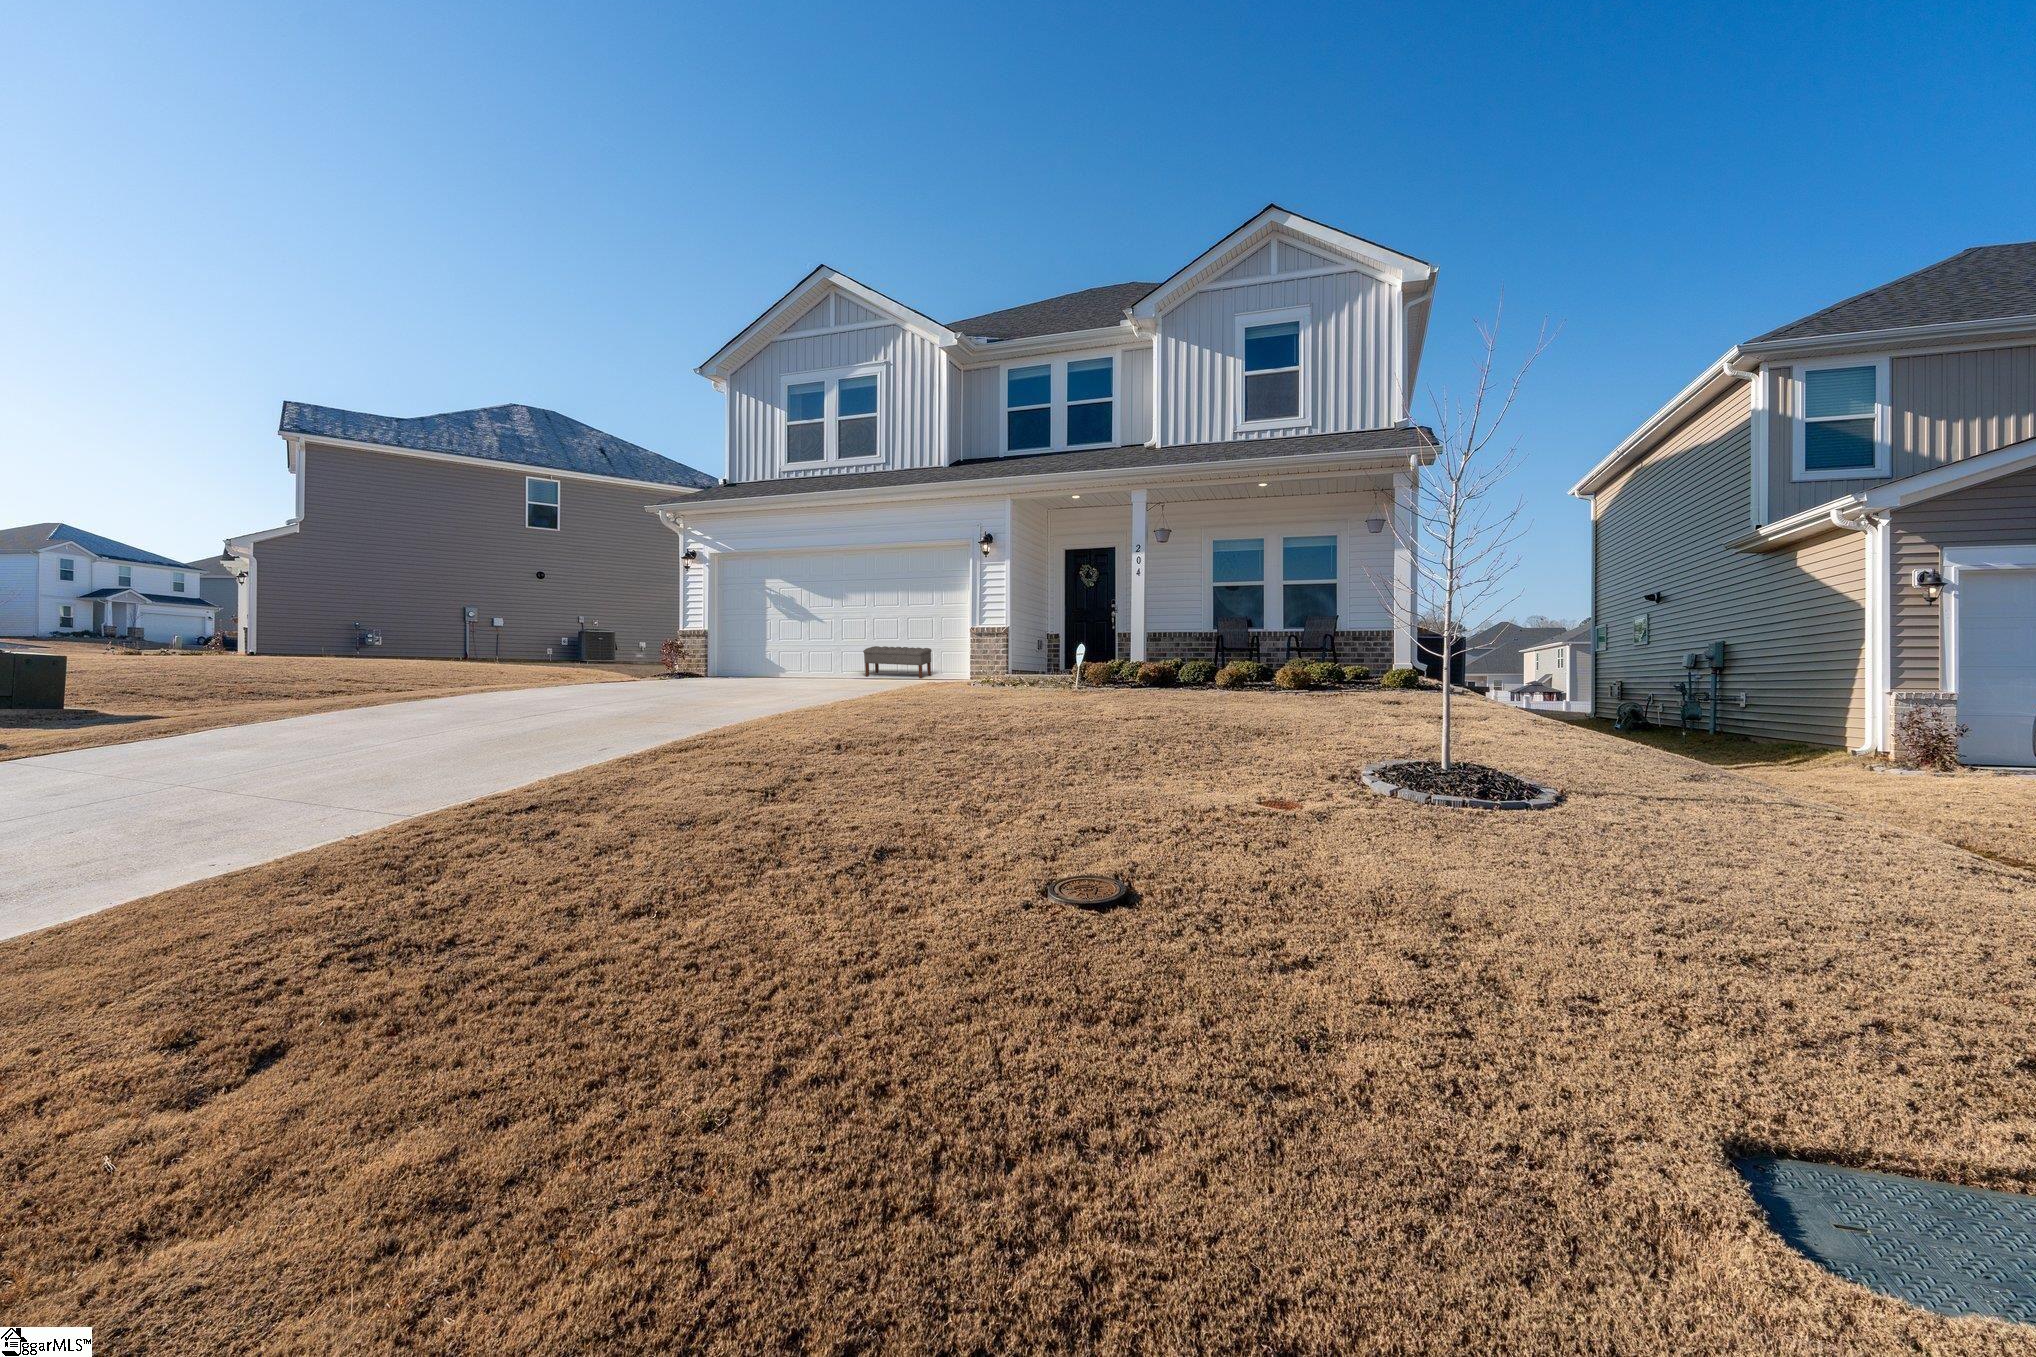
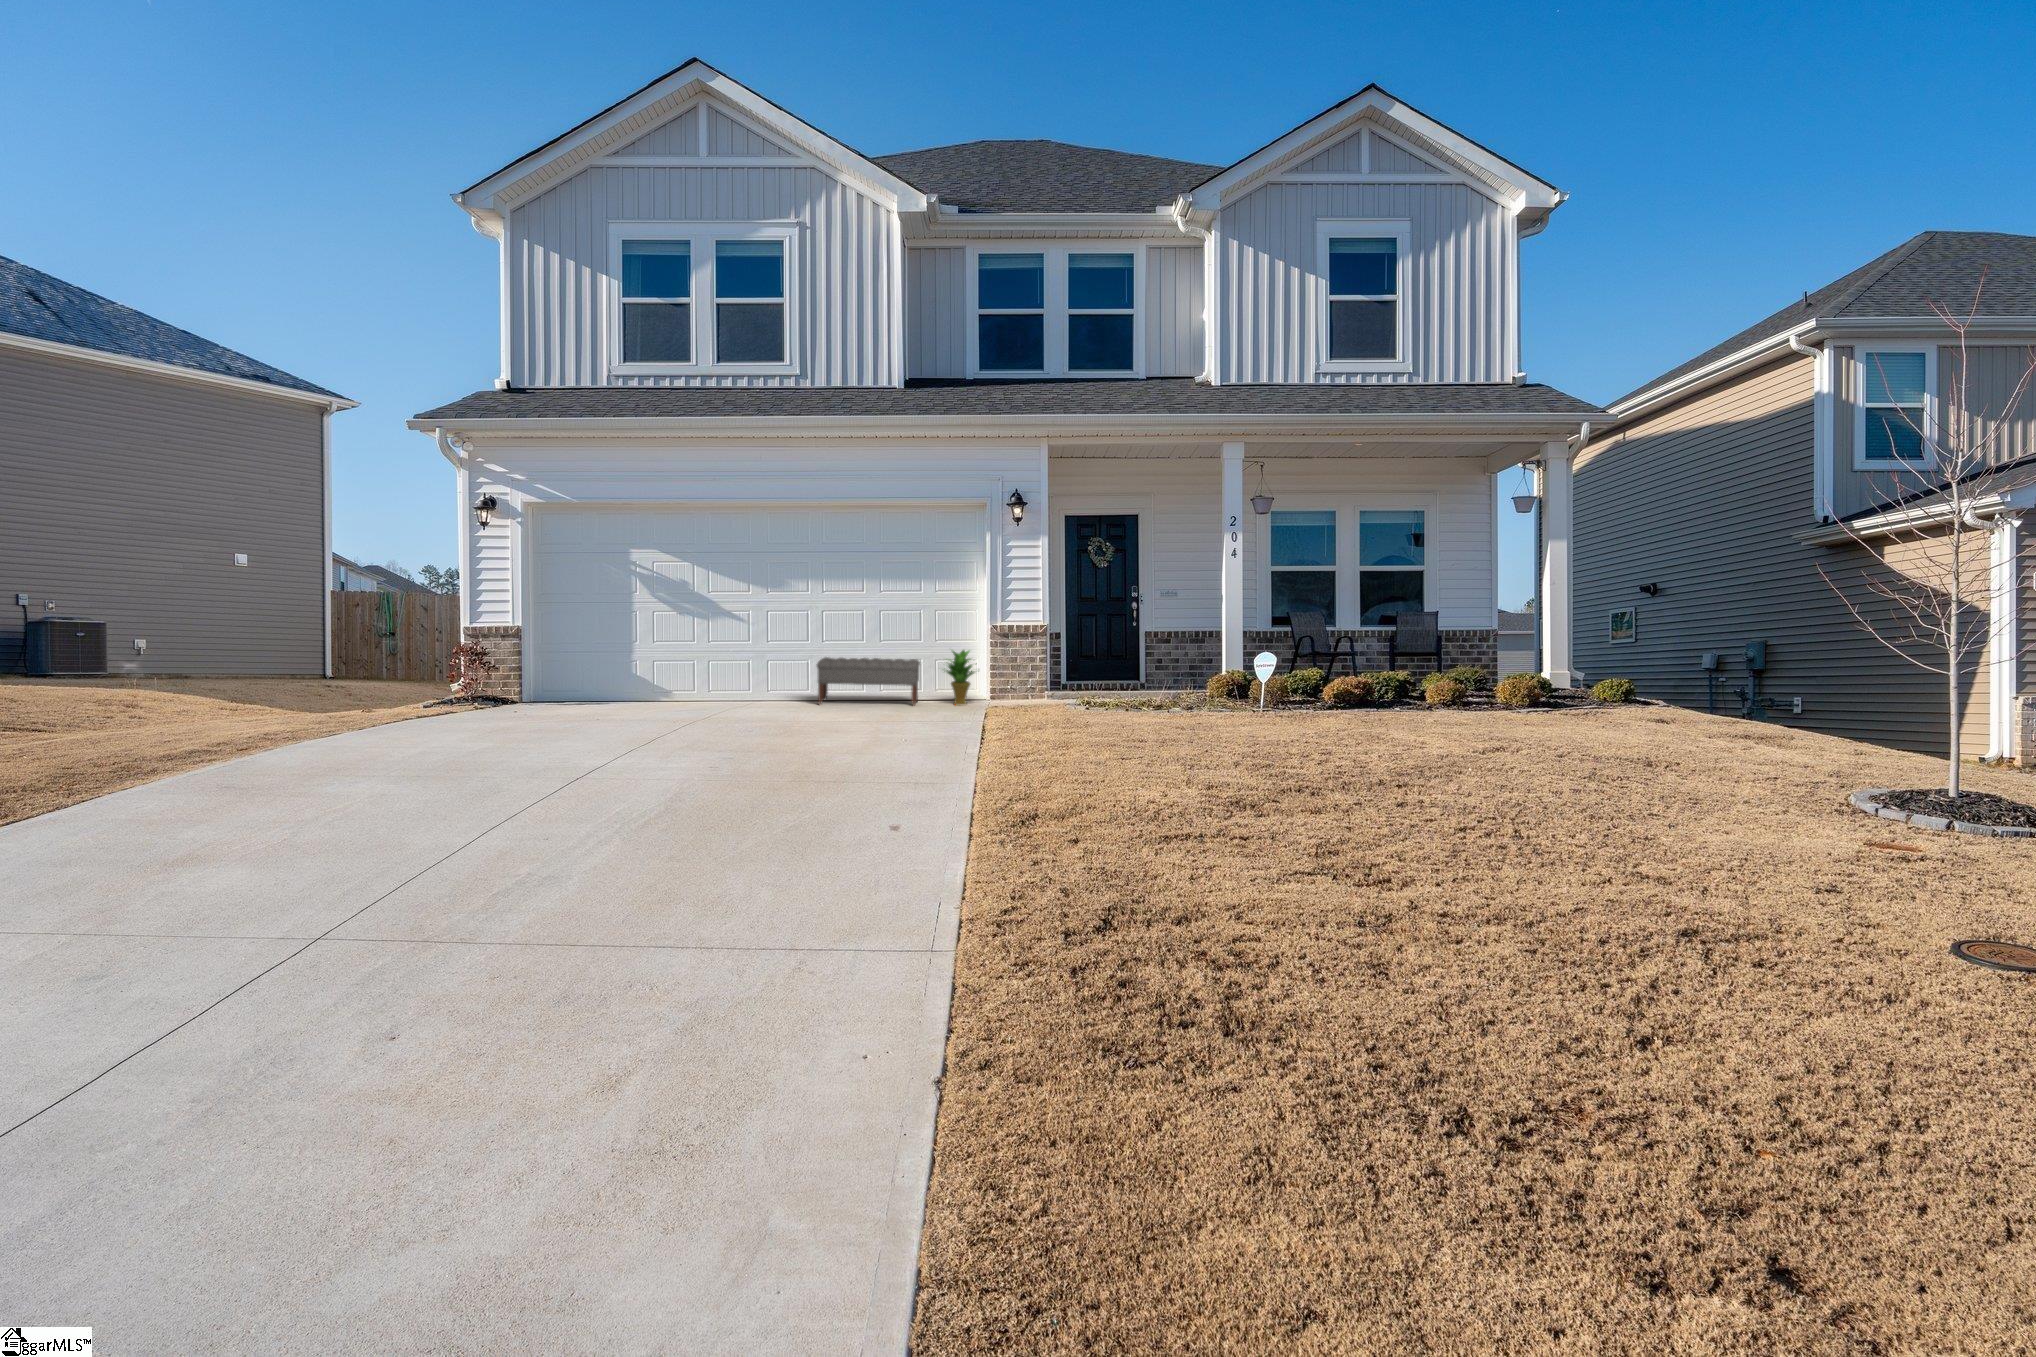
potted plant: none [937,641,965,679] -> present [946,650,974,706]

